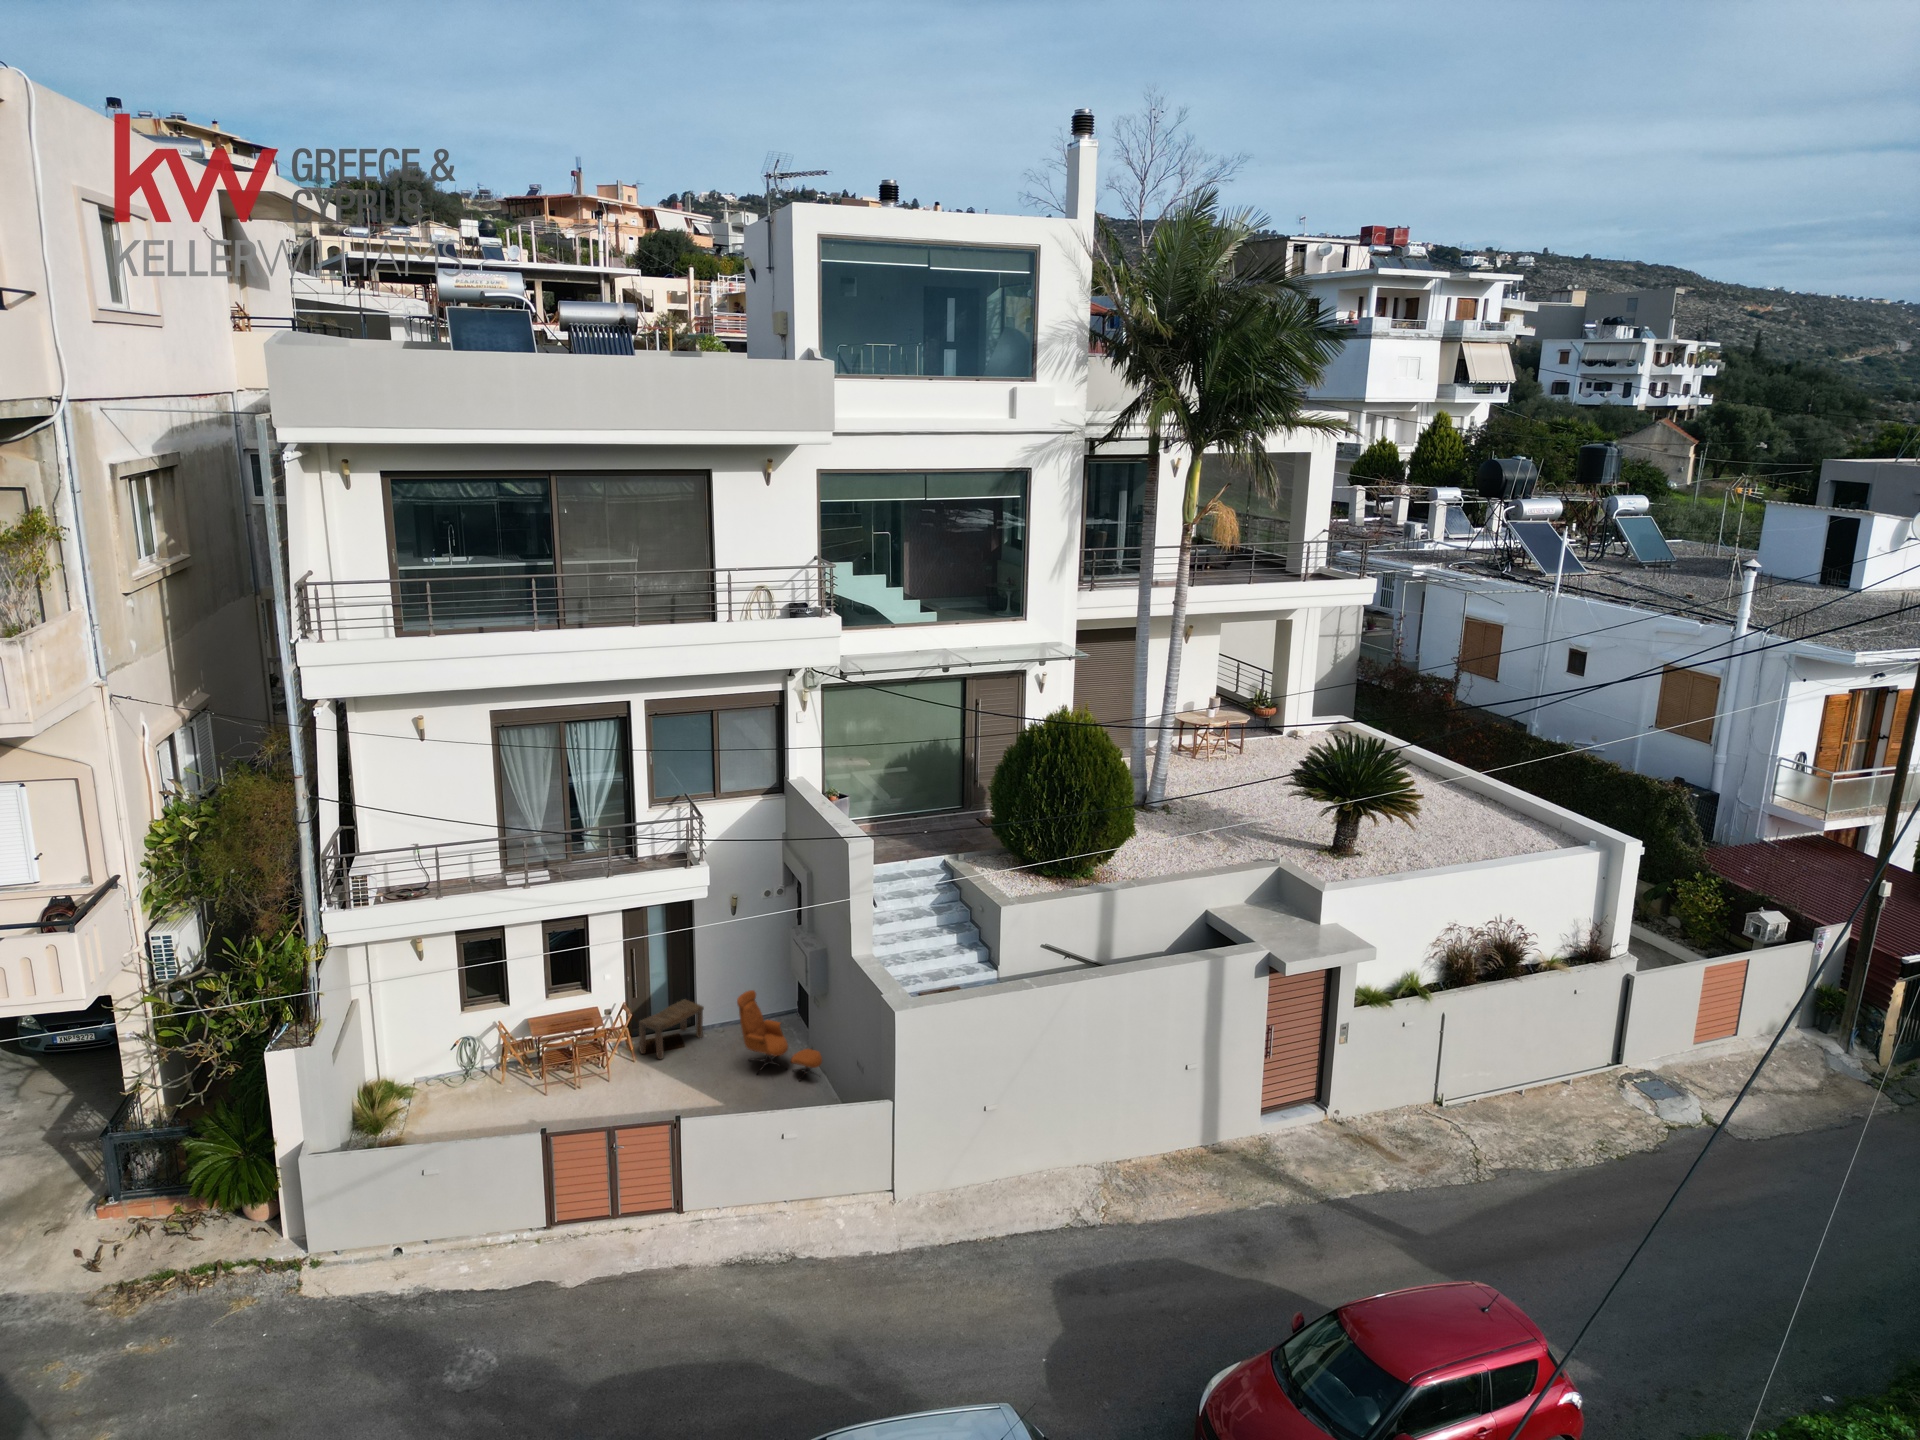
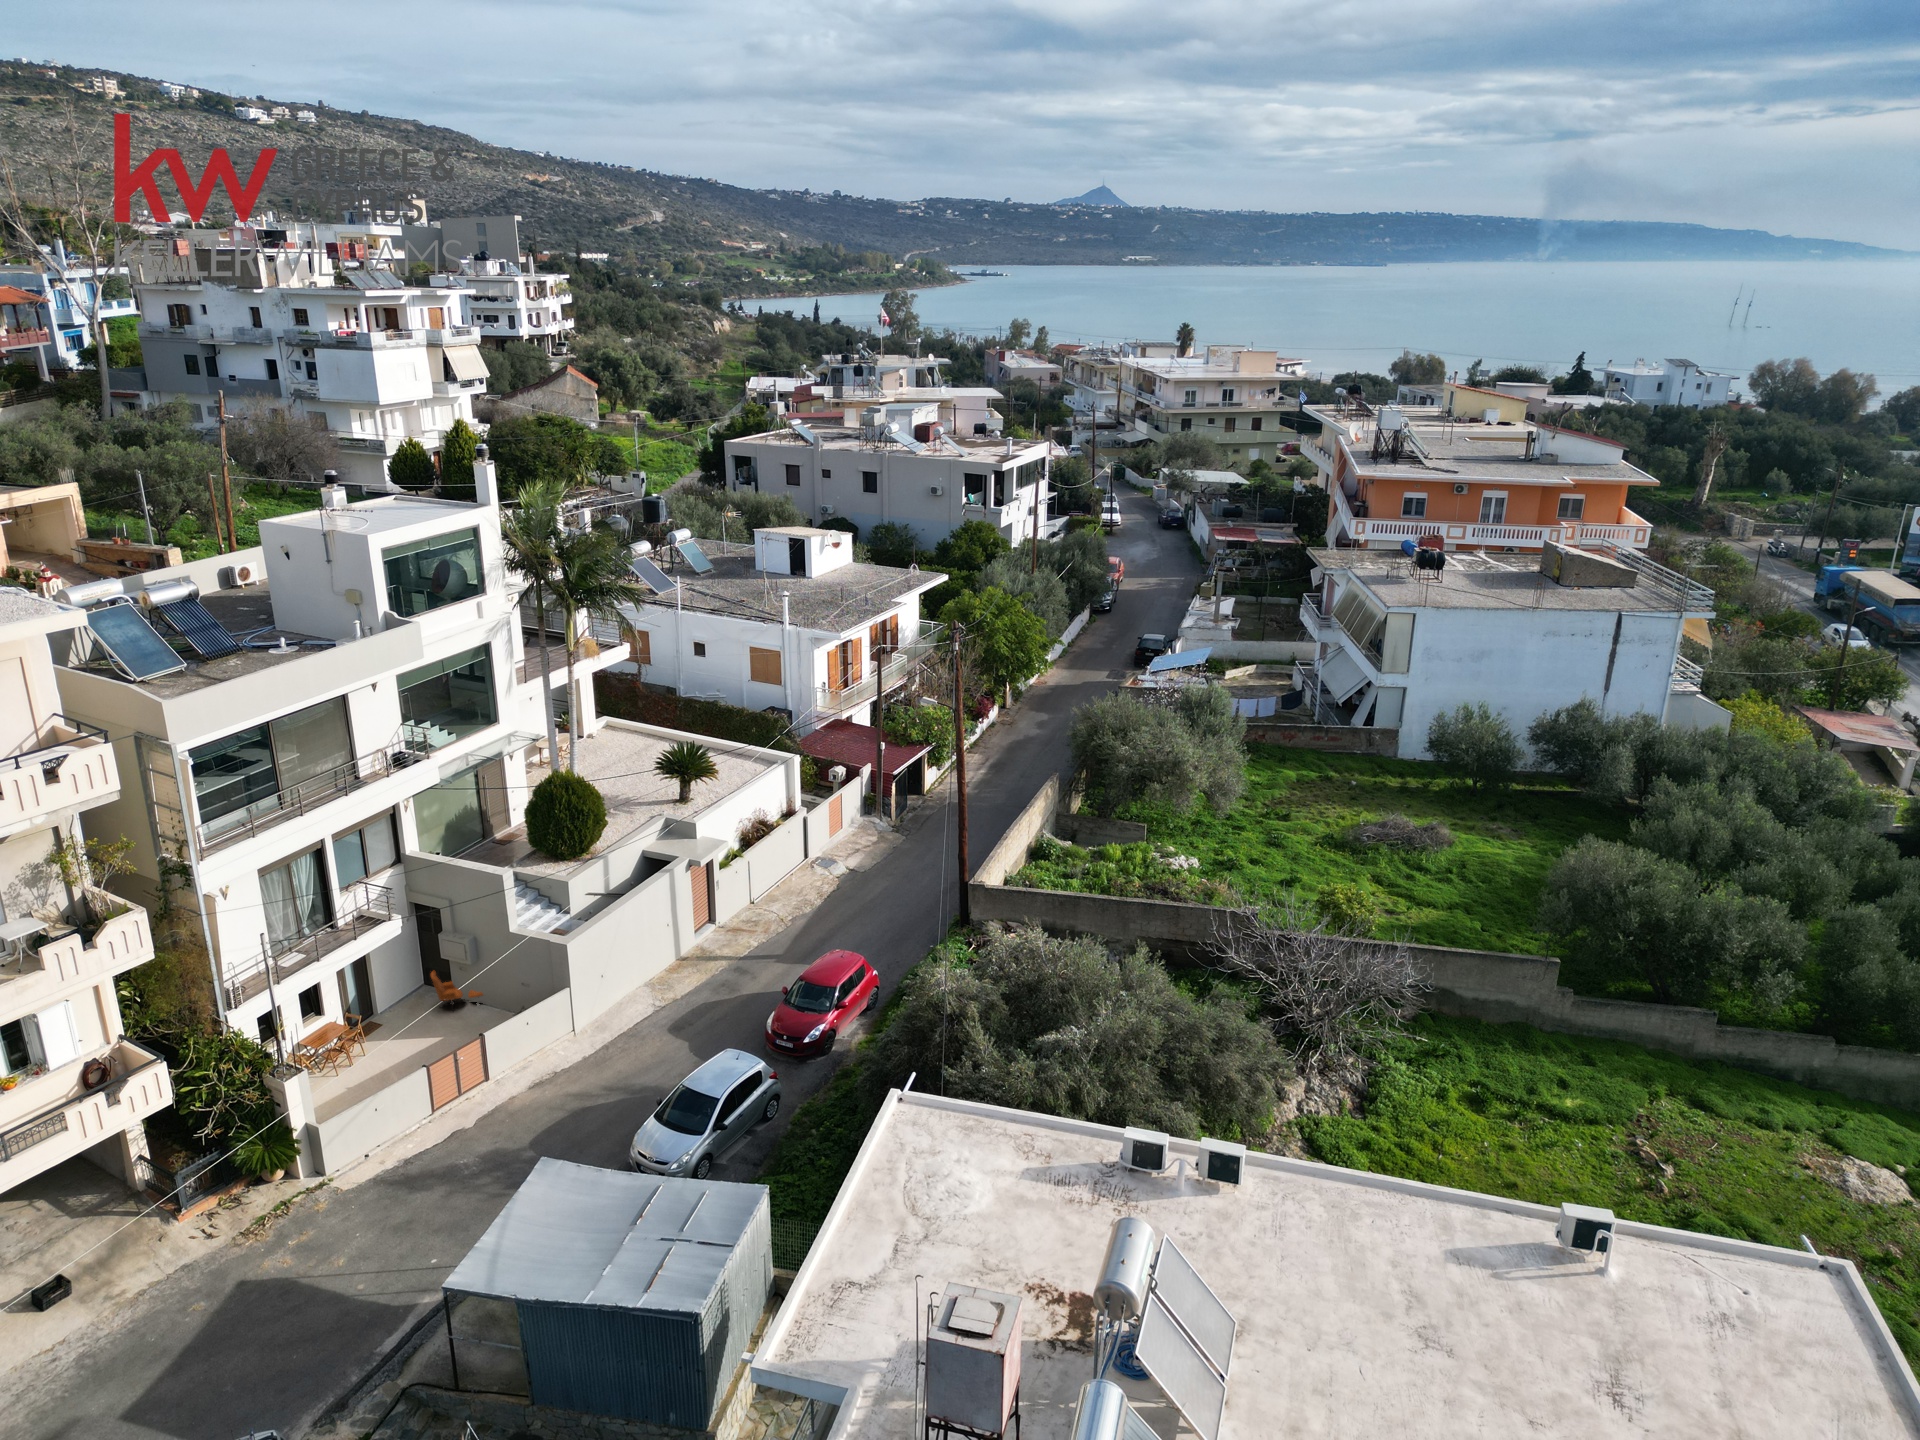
bench: present [639,999,704,1059] -> none [371,991,398,1029]

